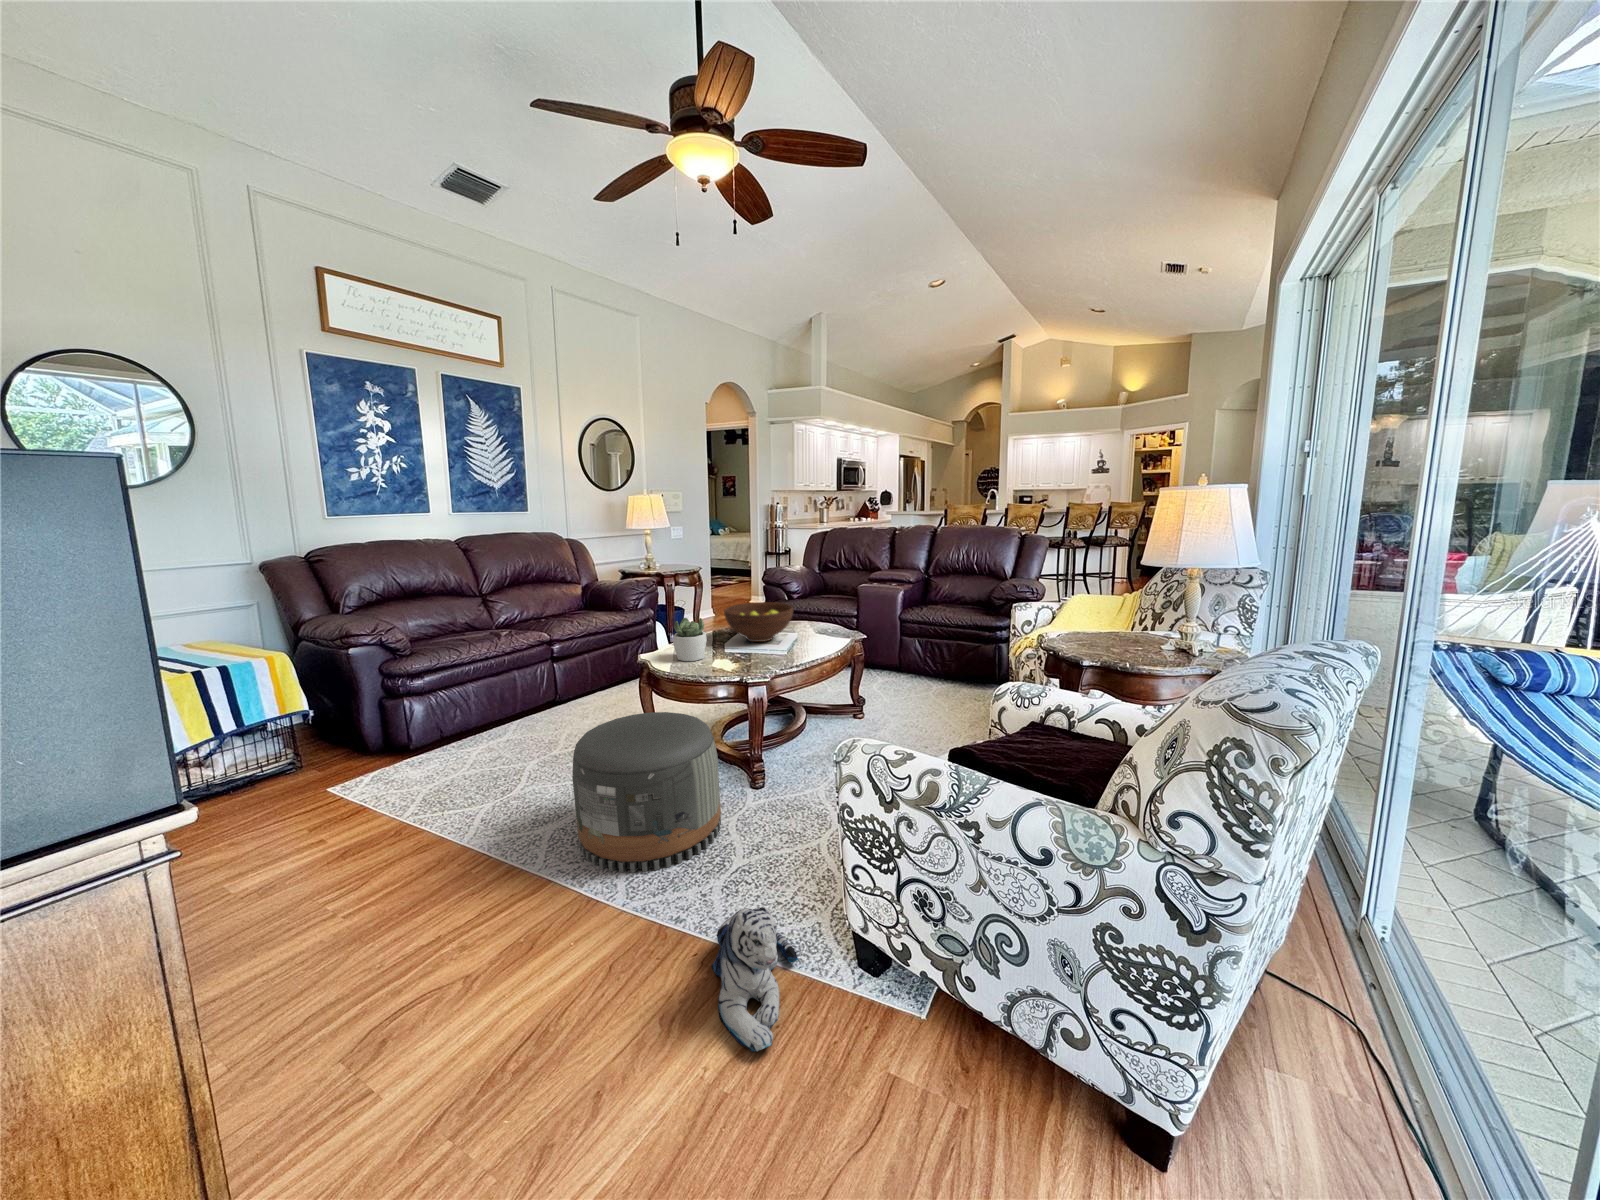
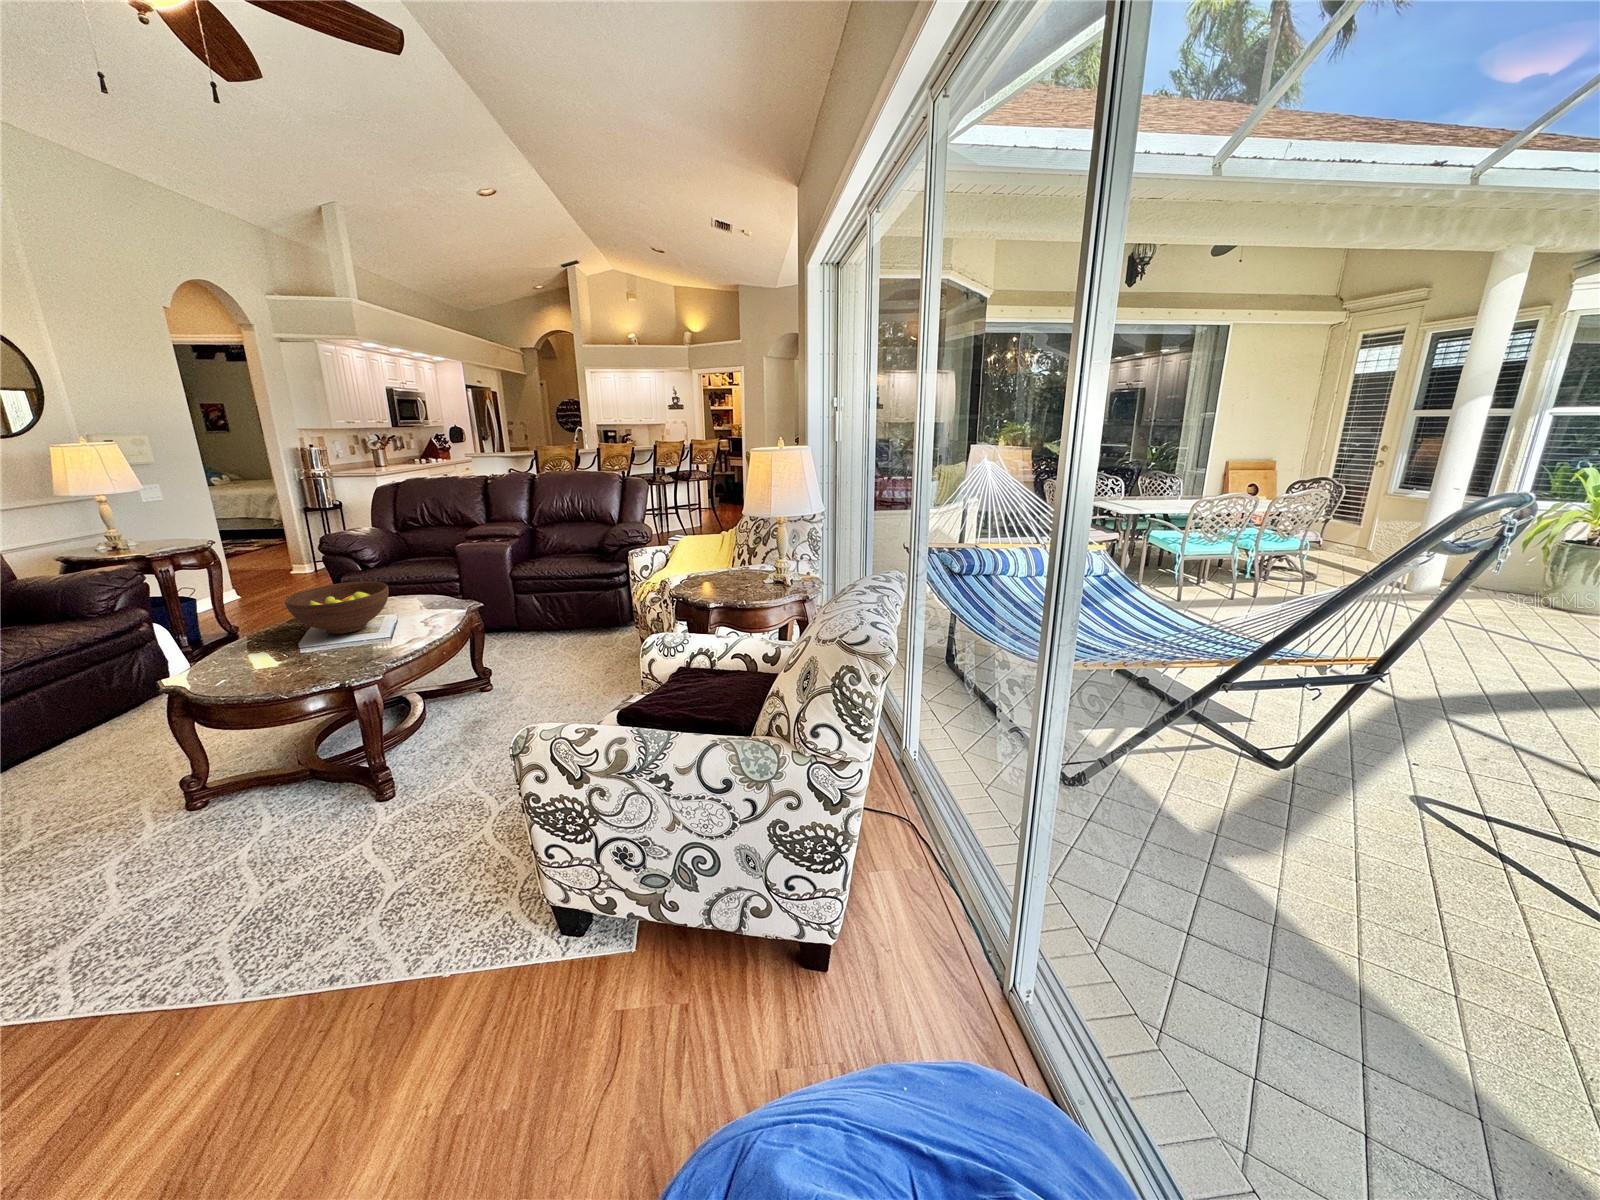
succulent plant: present [673,618,707,661] -> none [211,618,271,677]
pouf: present [572,712,721,872] -> none [82,745,352,973]
plush toy: present [712,907,798,1052] -> none [394,923,497,1064]

